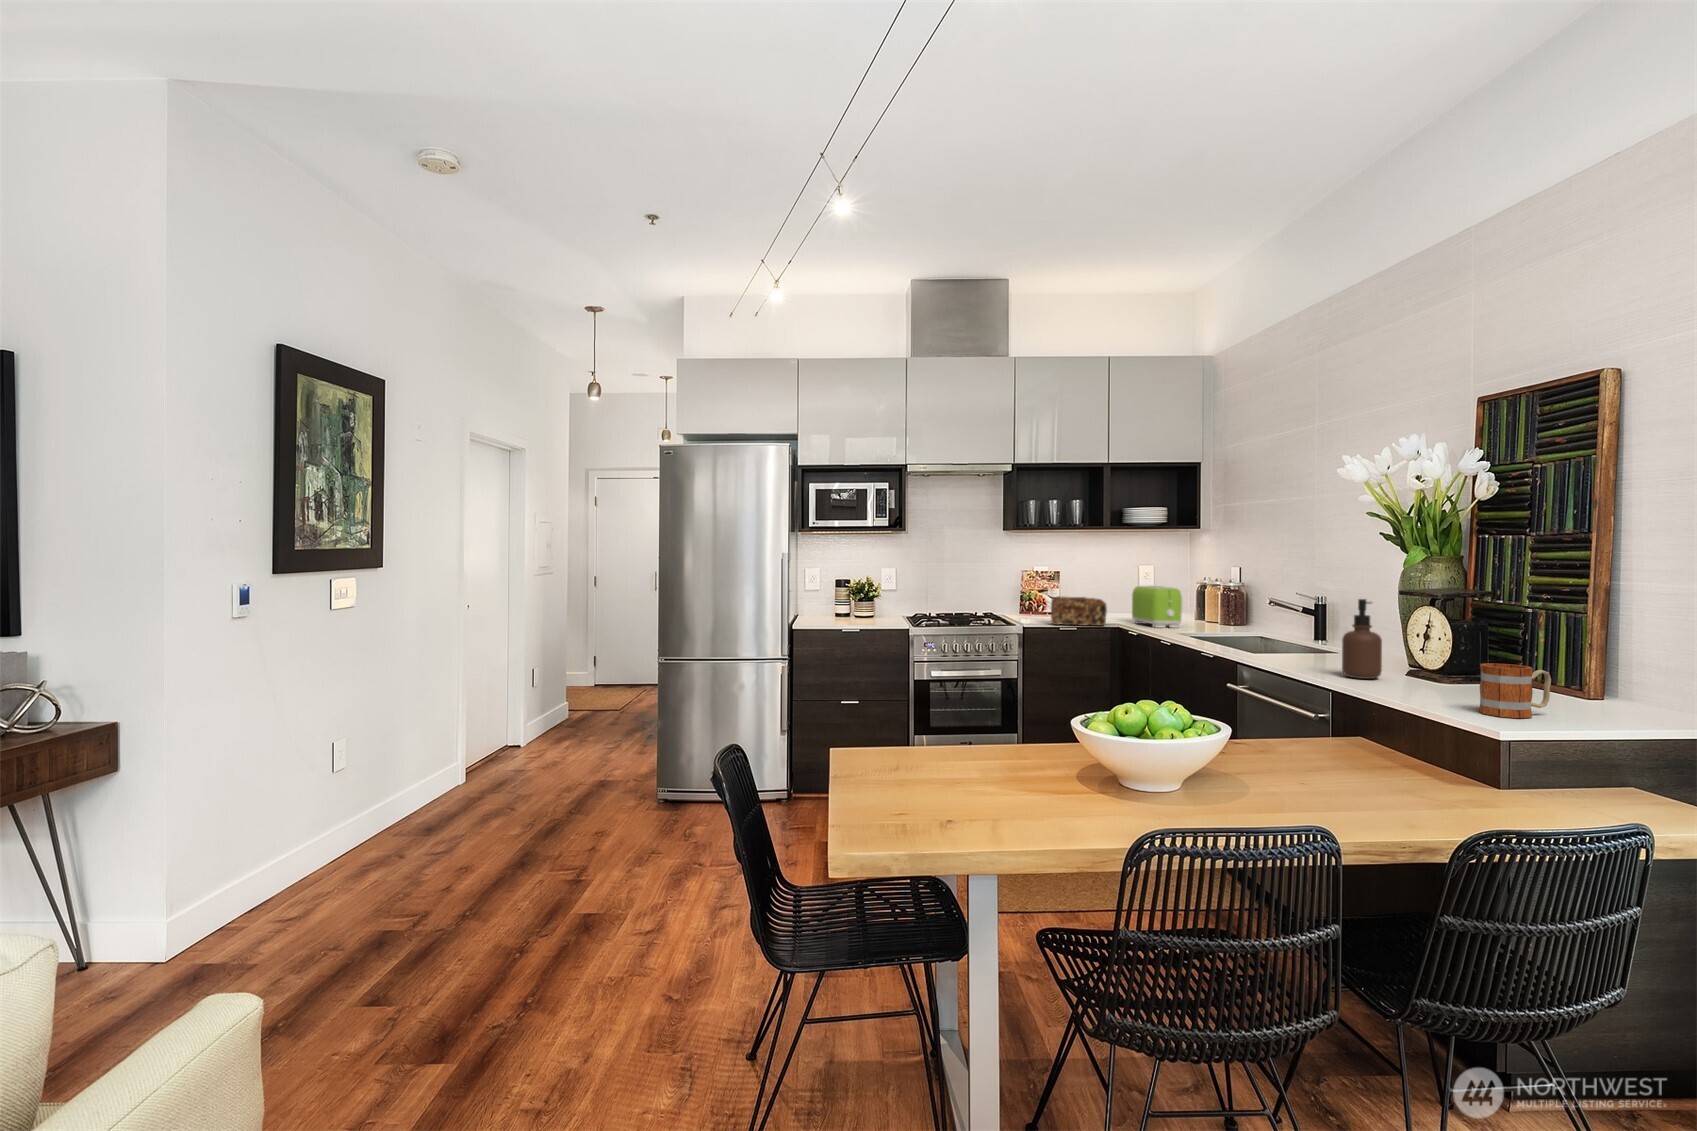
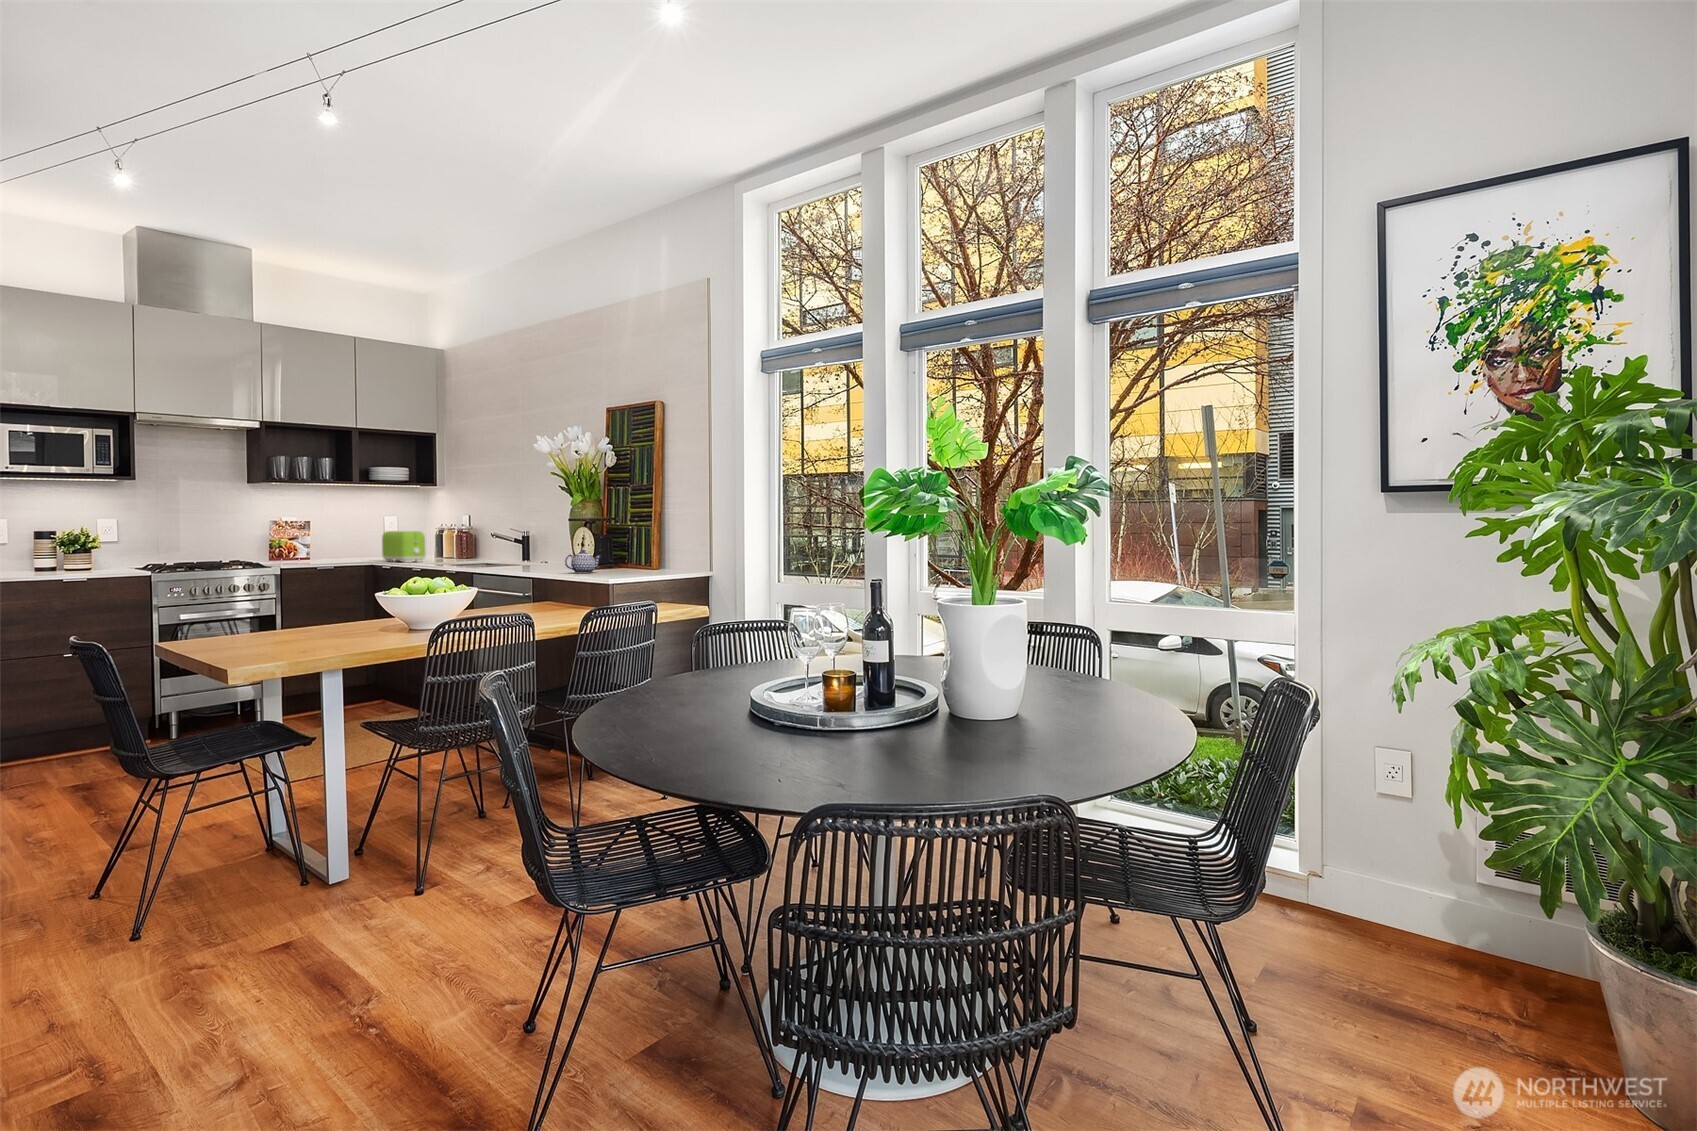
bread loaf: present [1051,597,1107,626] -> none [307,540,361,564]
soap dispenser: present [1342,599,1382,679] -> none [538,524,560,572]
teapot: none [1393,651,1467,693] -> present [565,550,601,573]
mug: present [1479,663,1551,718] -> none [604,551,635,576]

